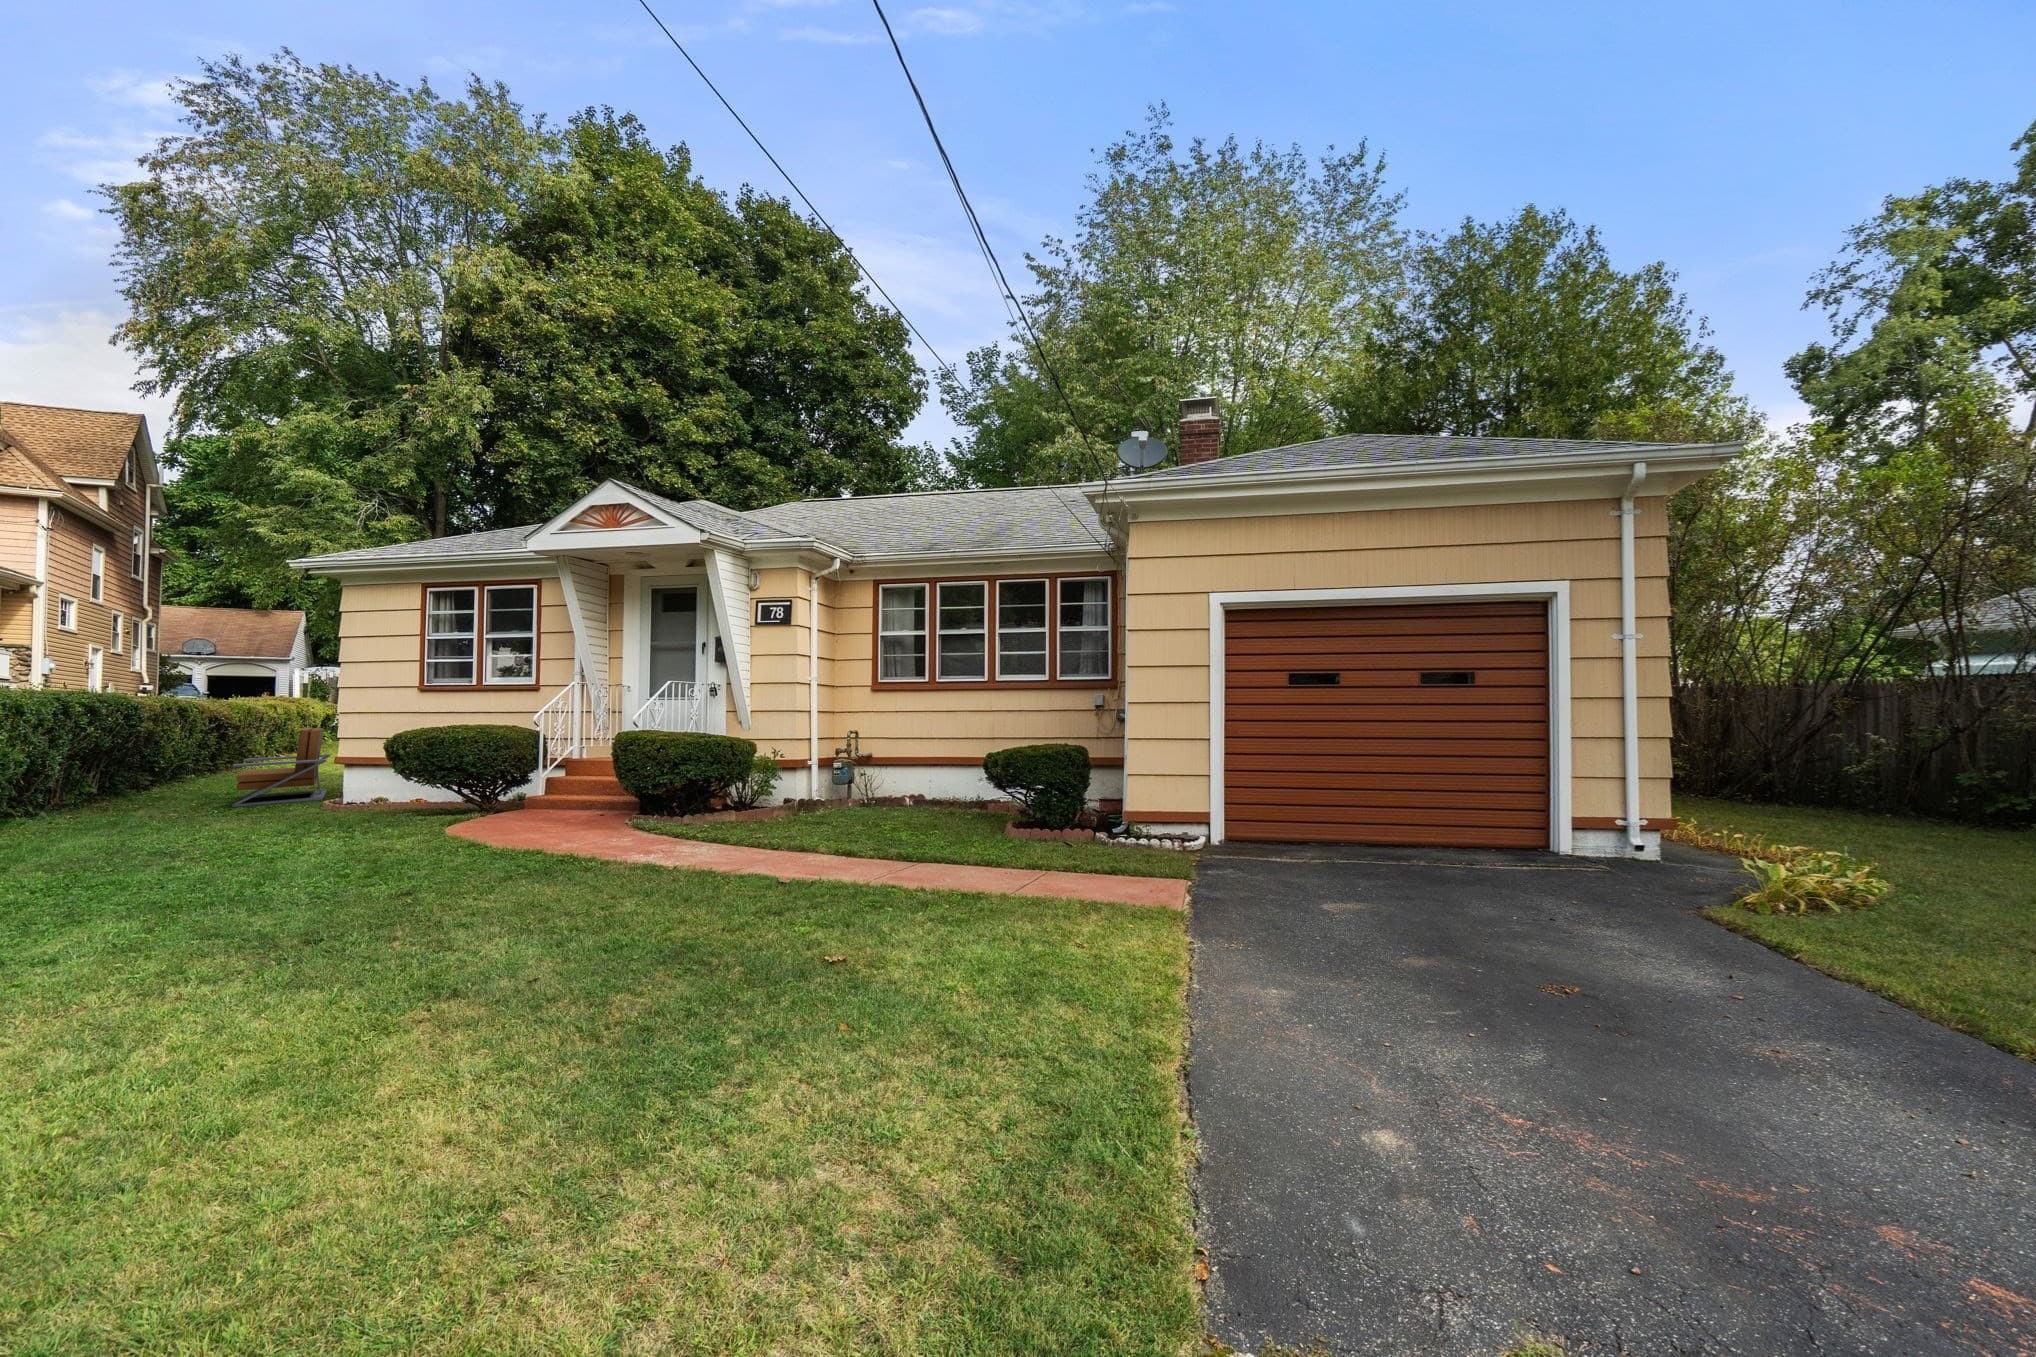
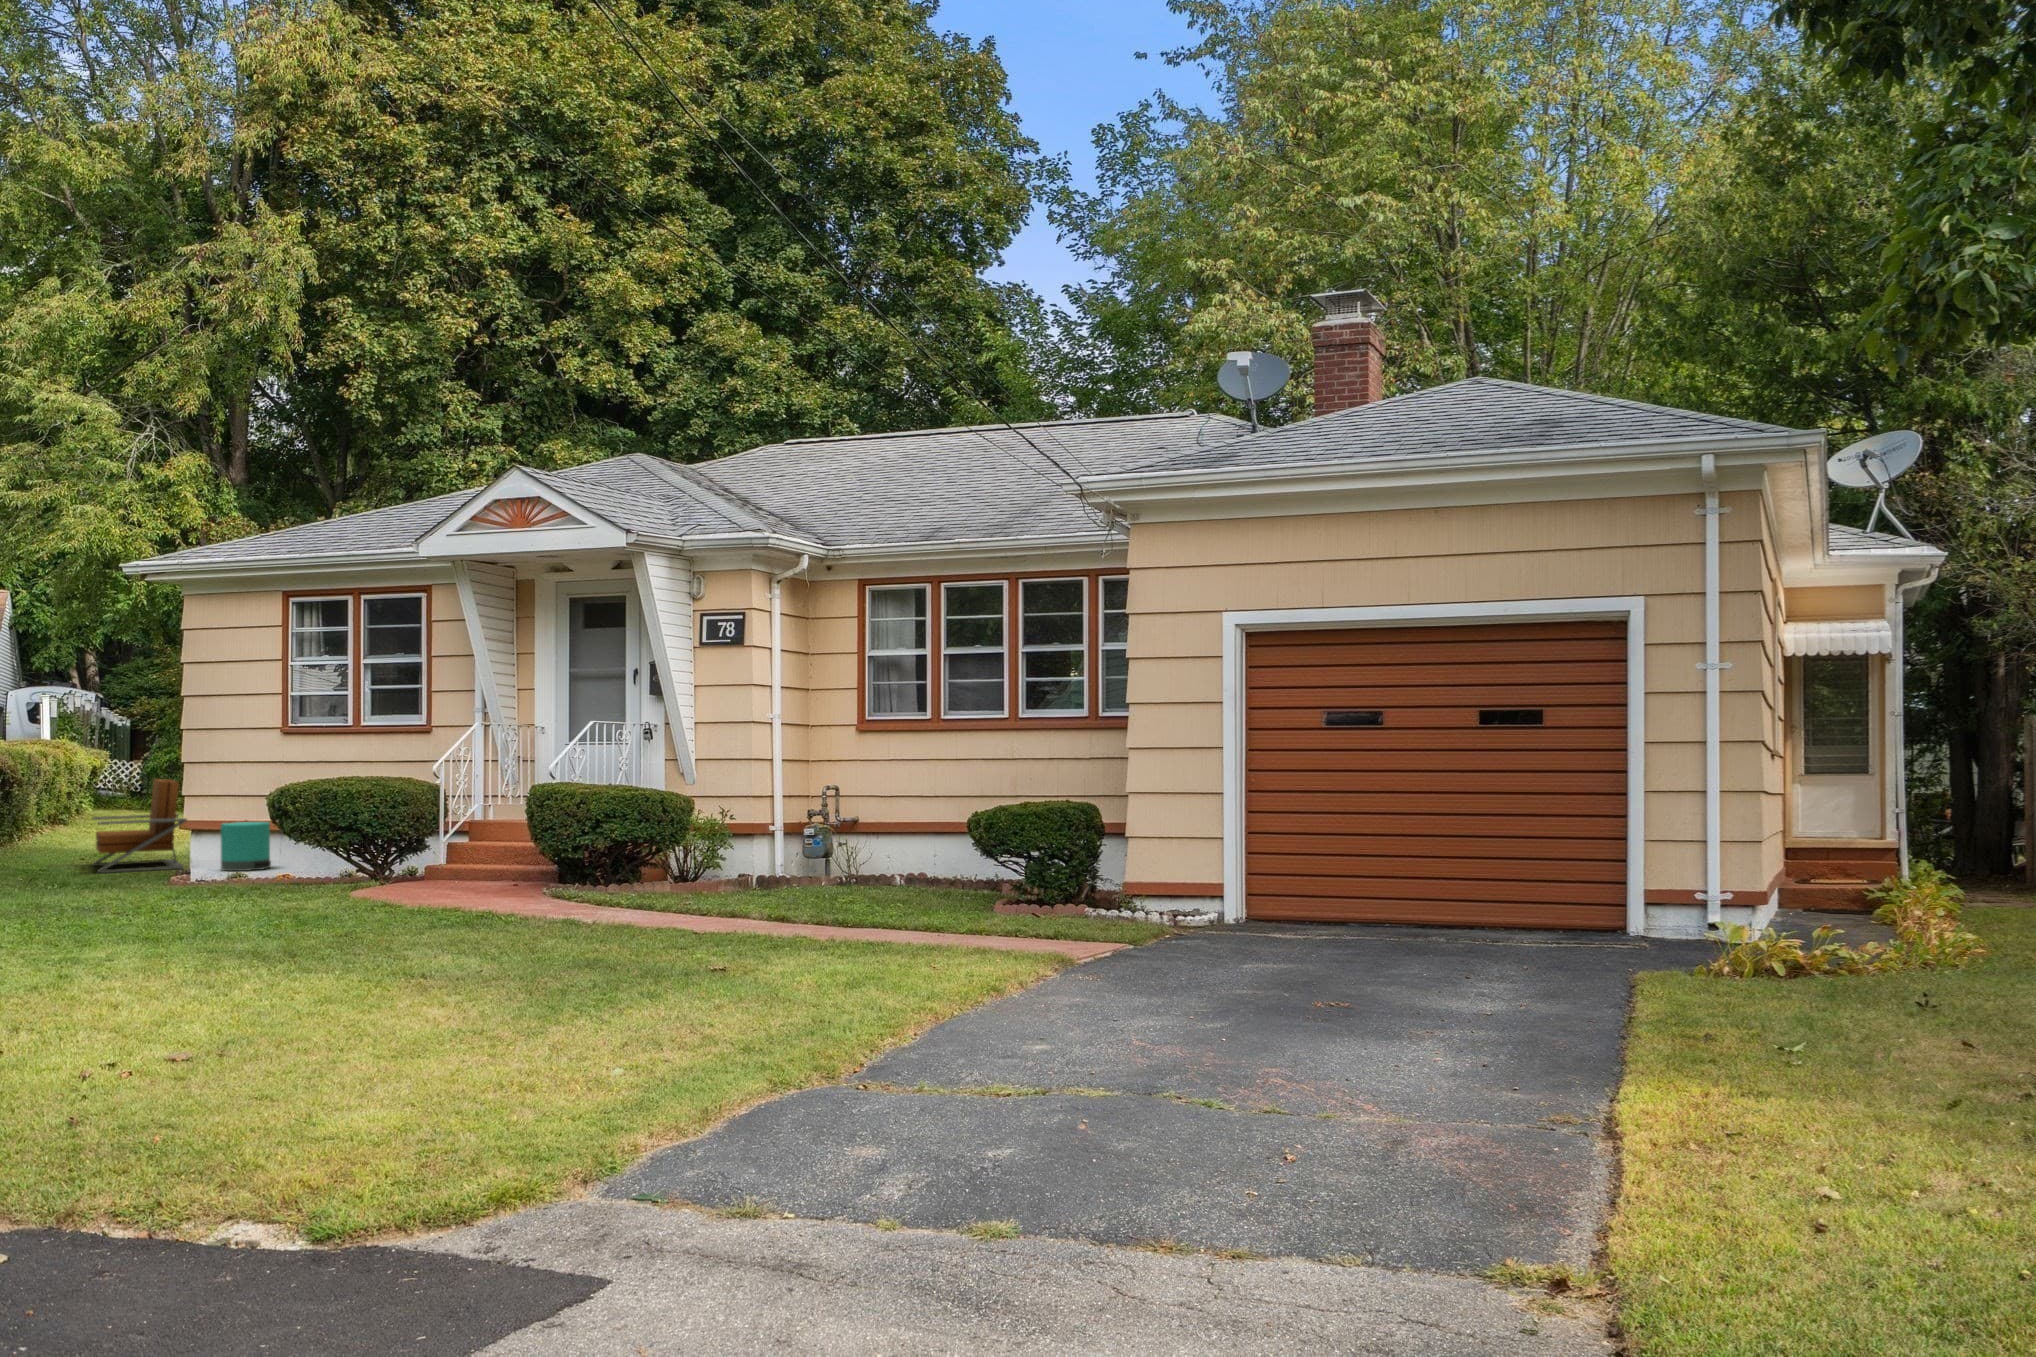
trash can: none [353,761,402,802] -> present [221,822,271,871]

